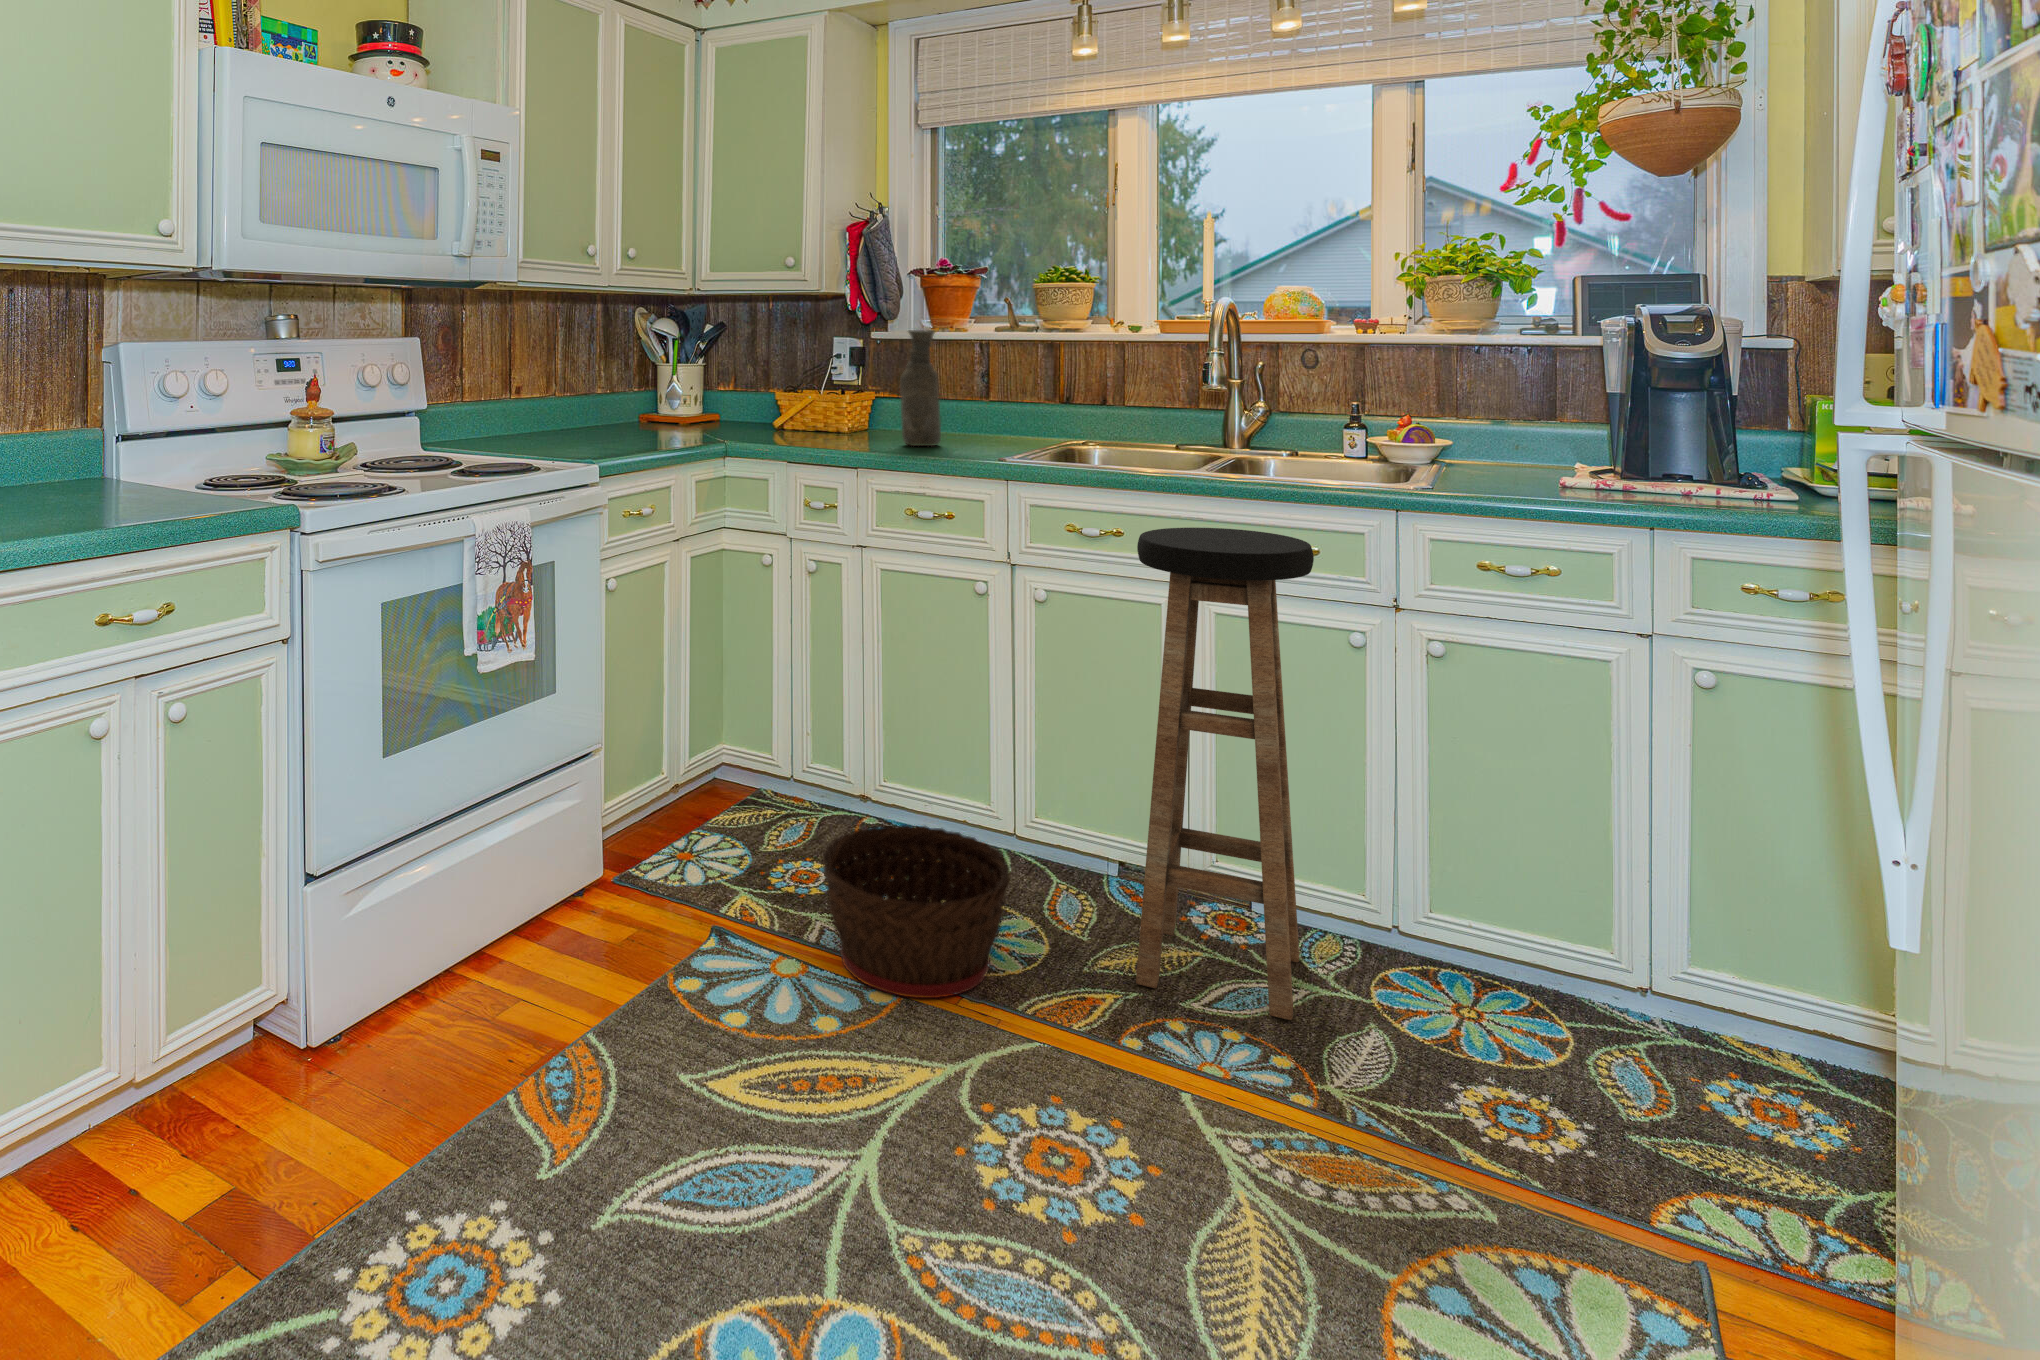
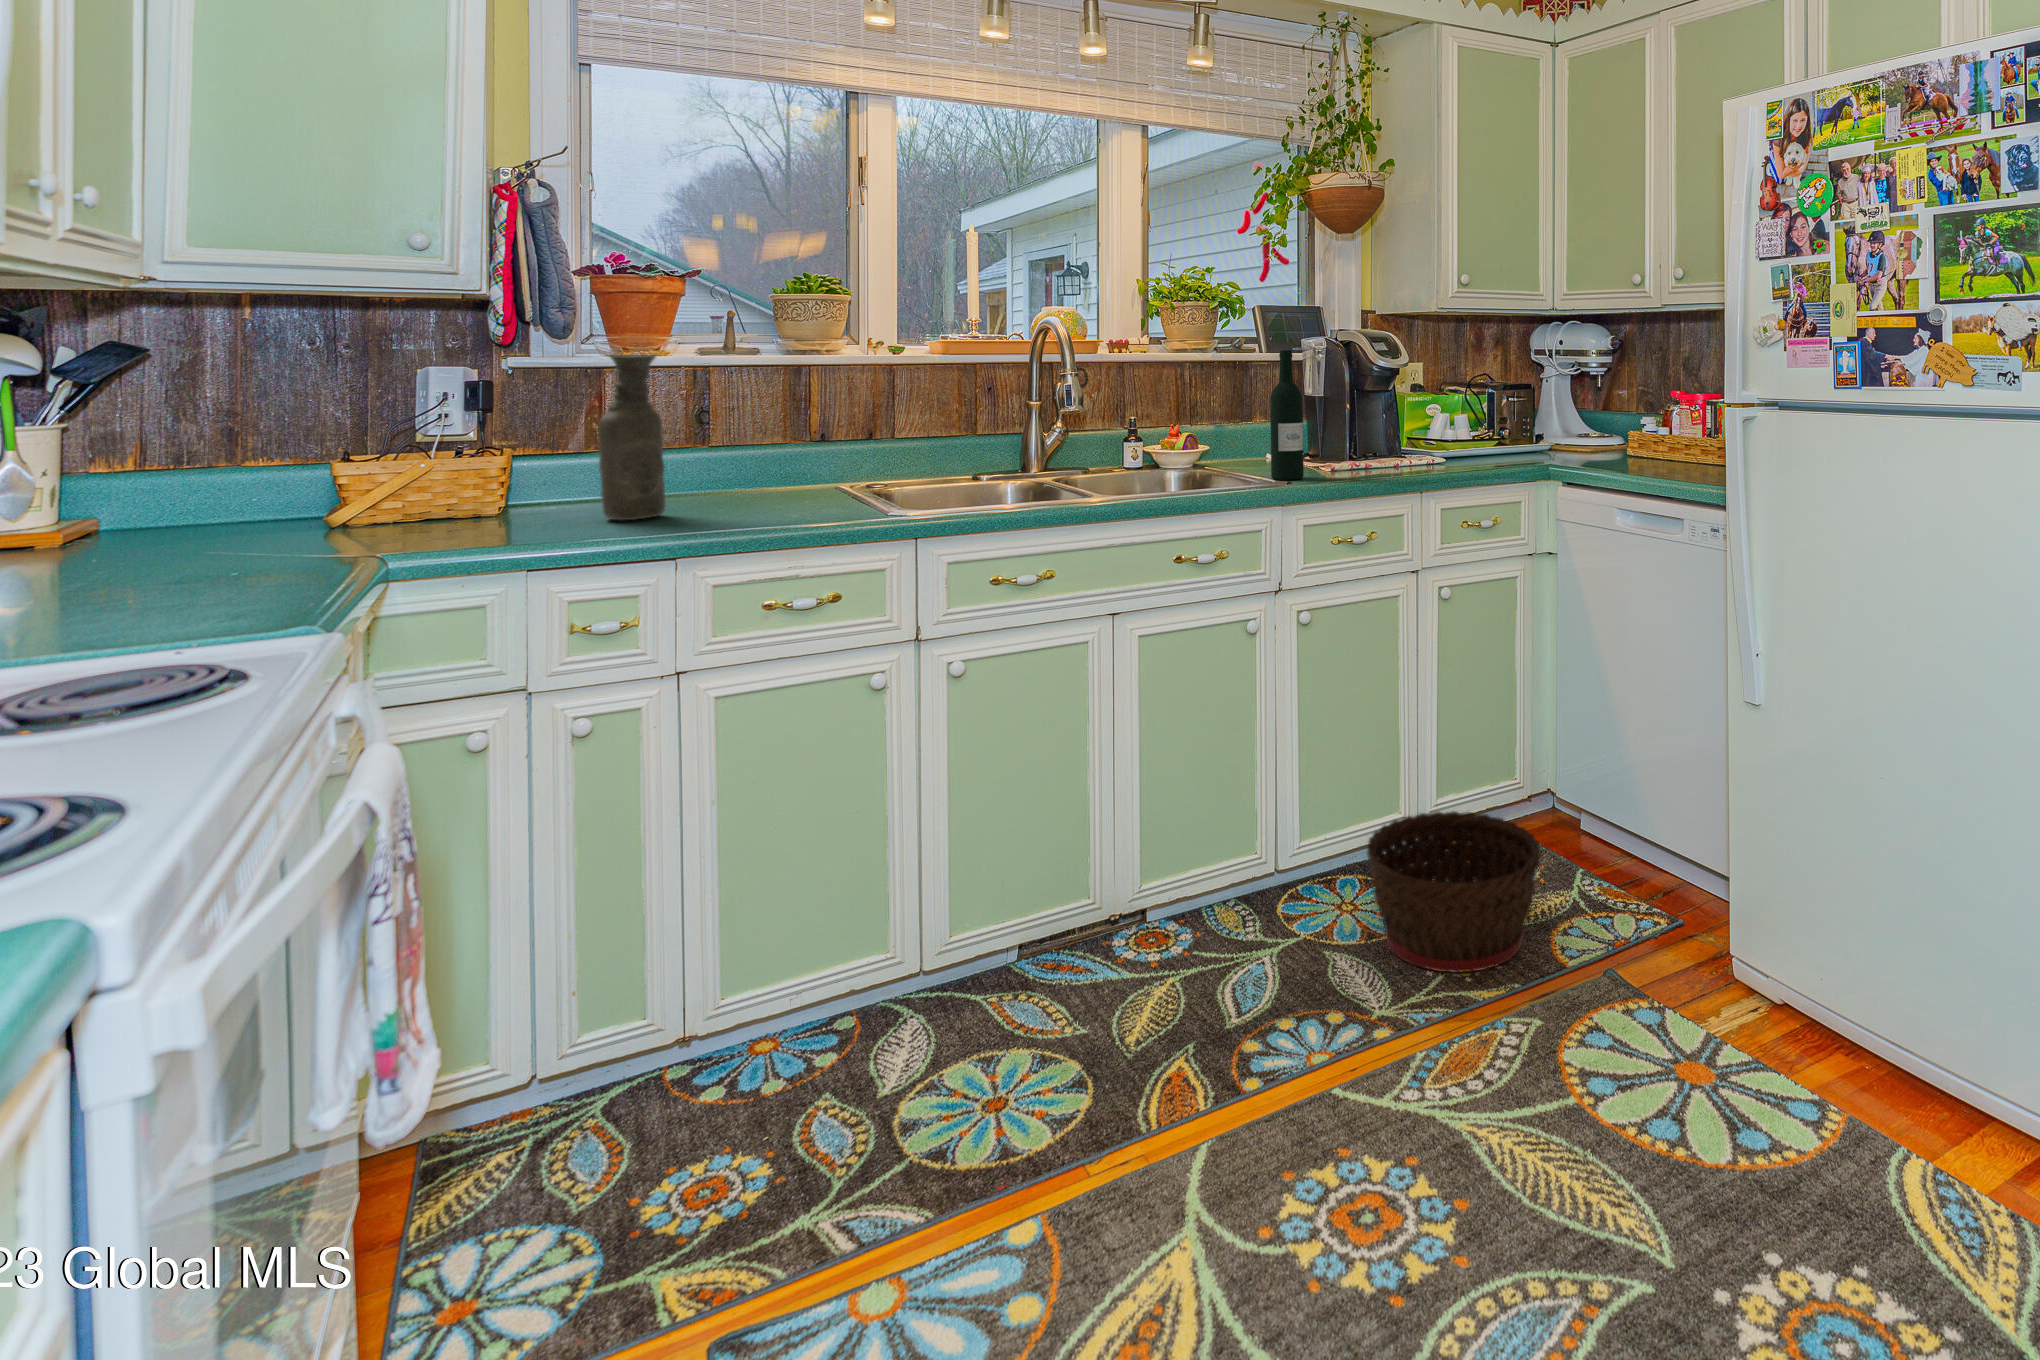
wine bottle: none [1495,336,1543,495] -> present [1270,350,1304,480]
bar stool: present [1136,528,1314,1020] -> none [1106,543,1296,1036]
basket: present [822,825,1010,998] -> present [1367,811,1540,973]

